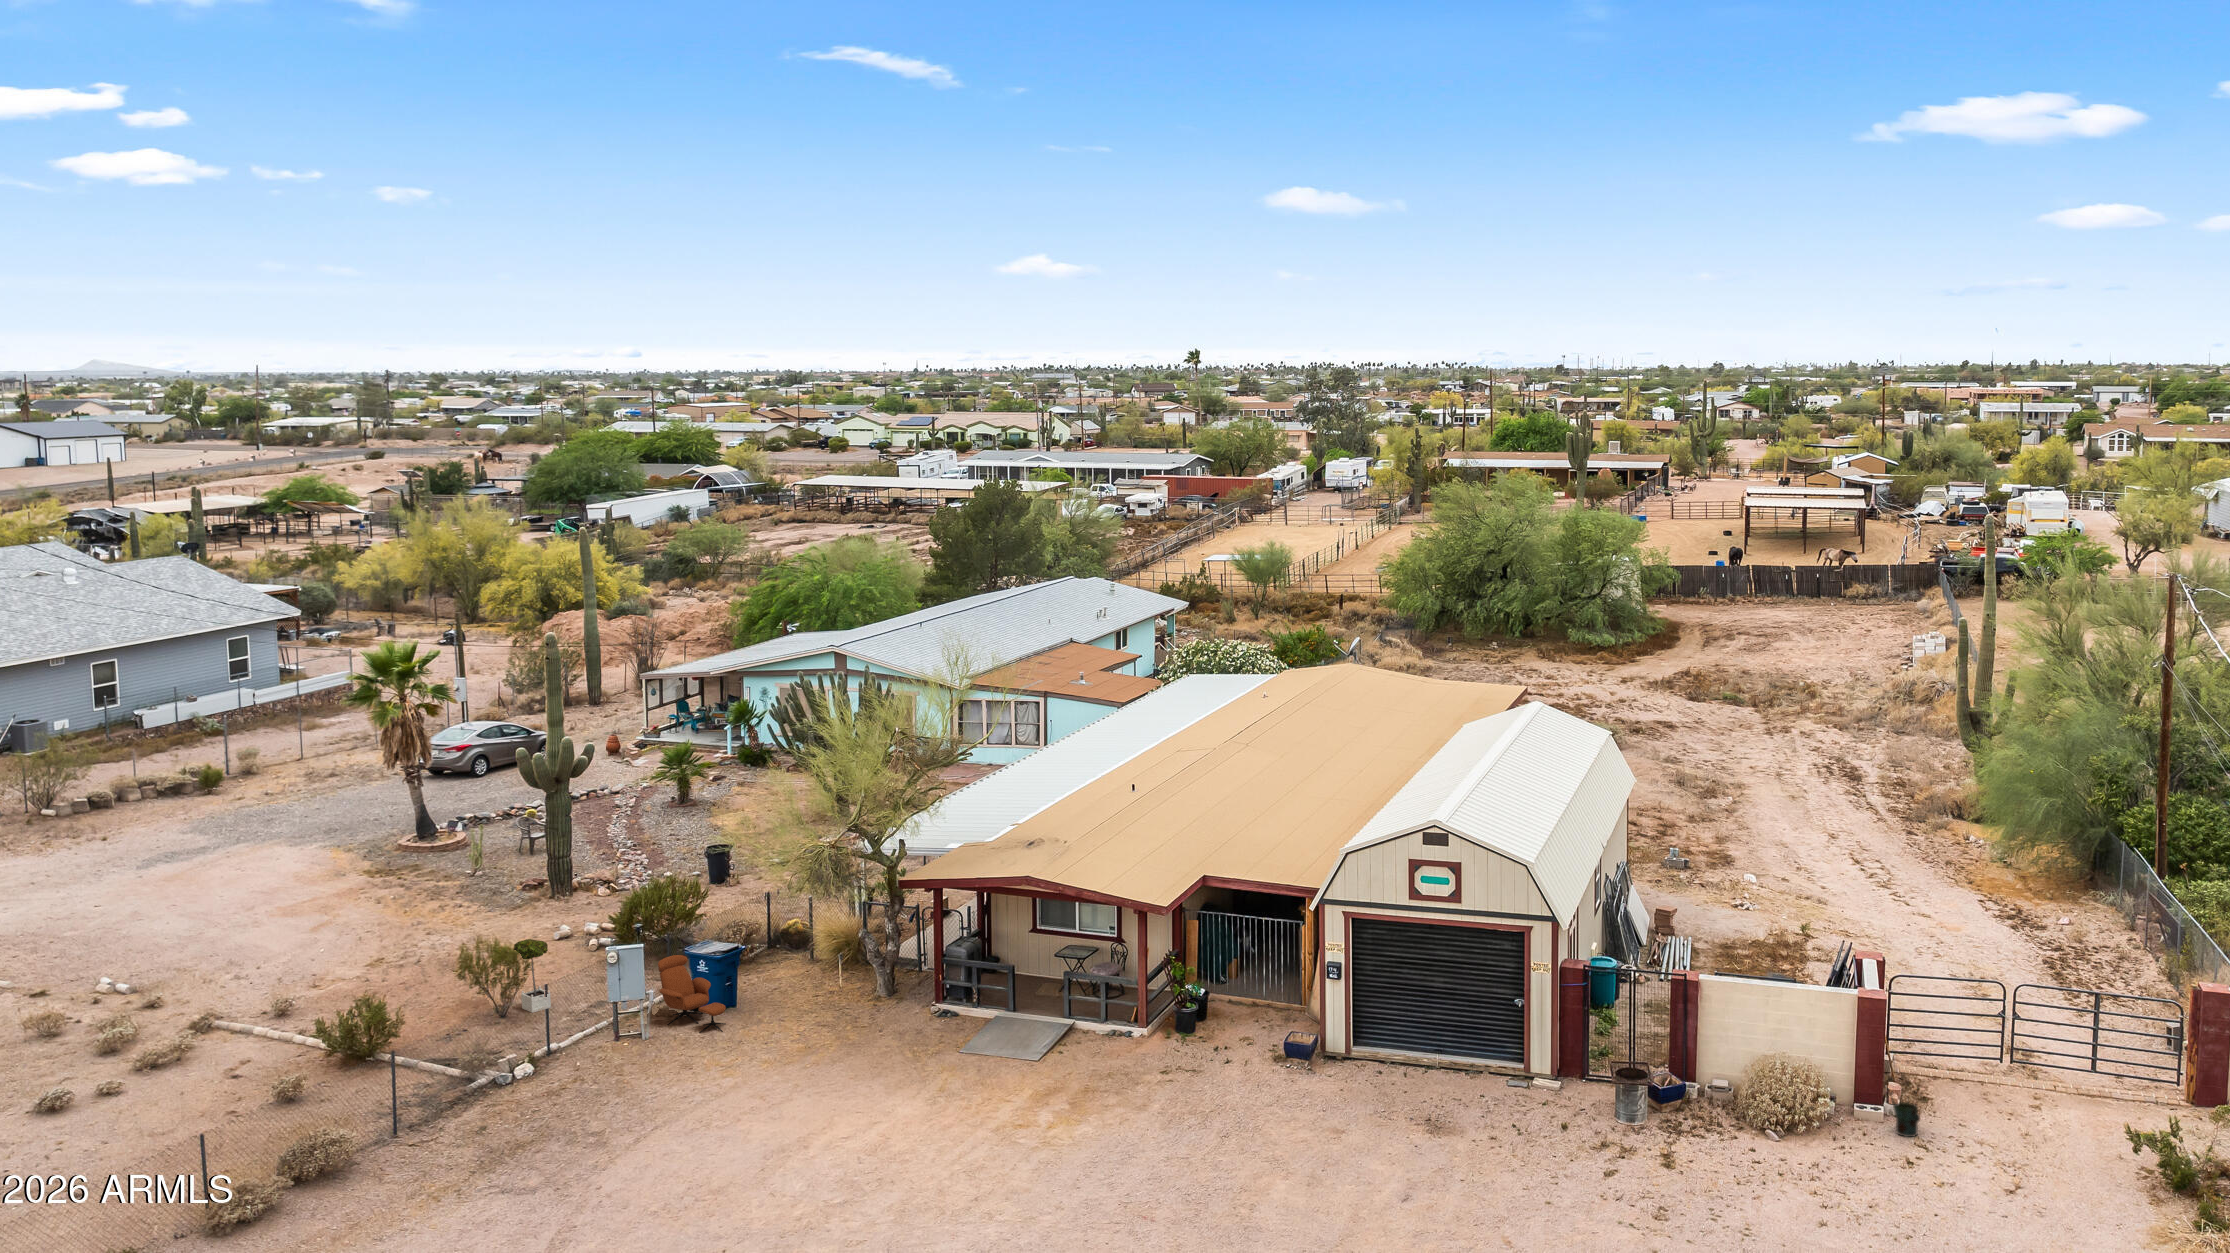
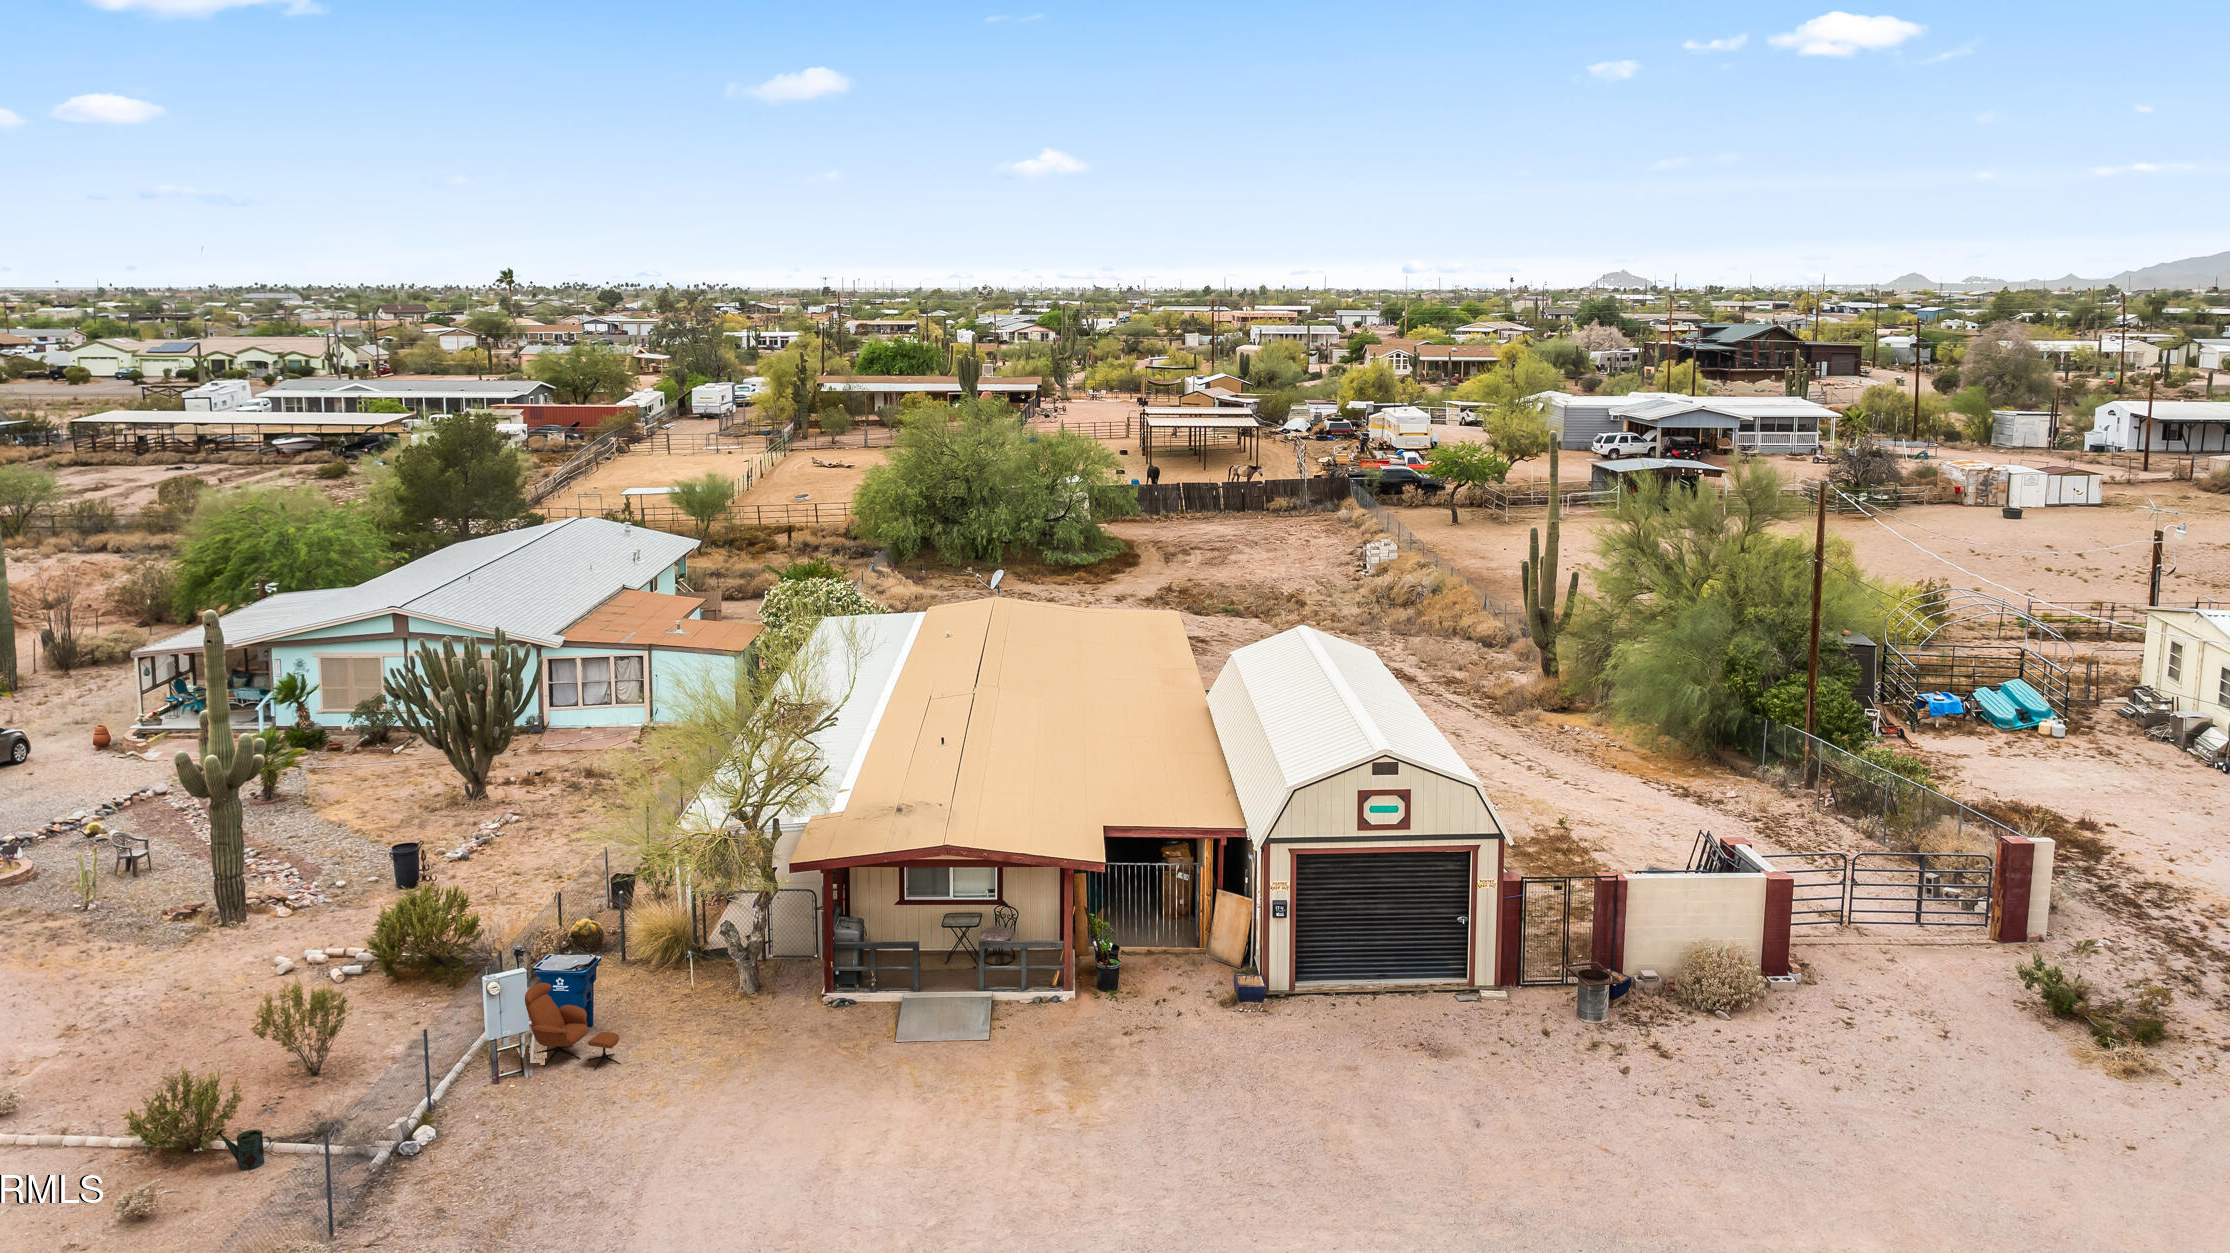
potted tree: present [514,939,551,1013] -> none [318,989,367,1077]
watering can: present [1888,1092,1920,1137] -> present [215,1130,271,1170]

